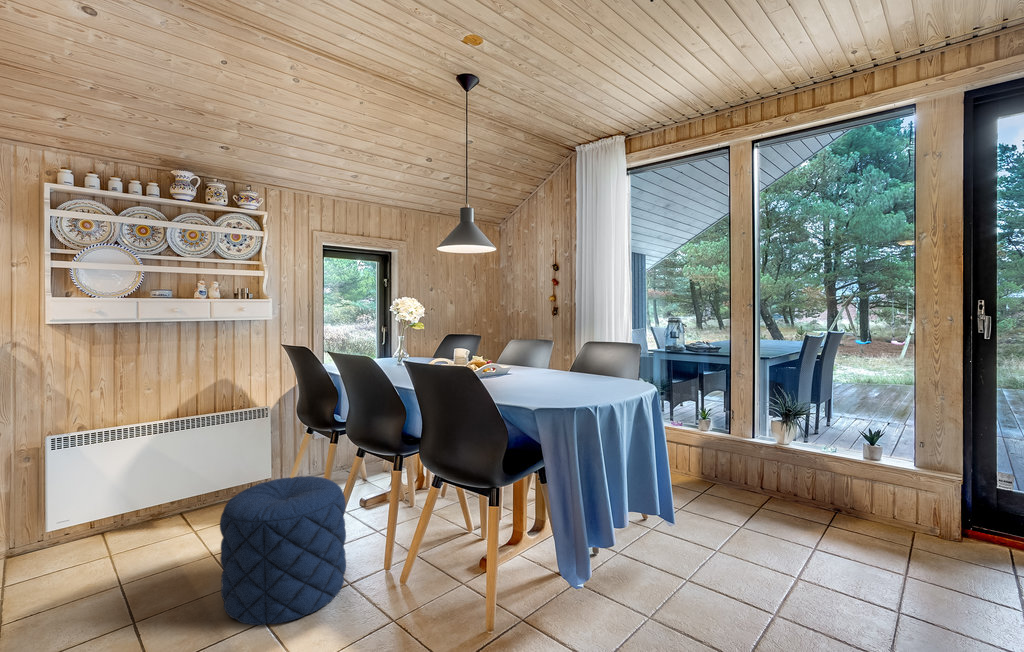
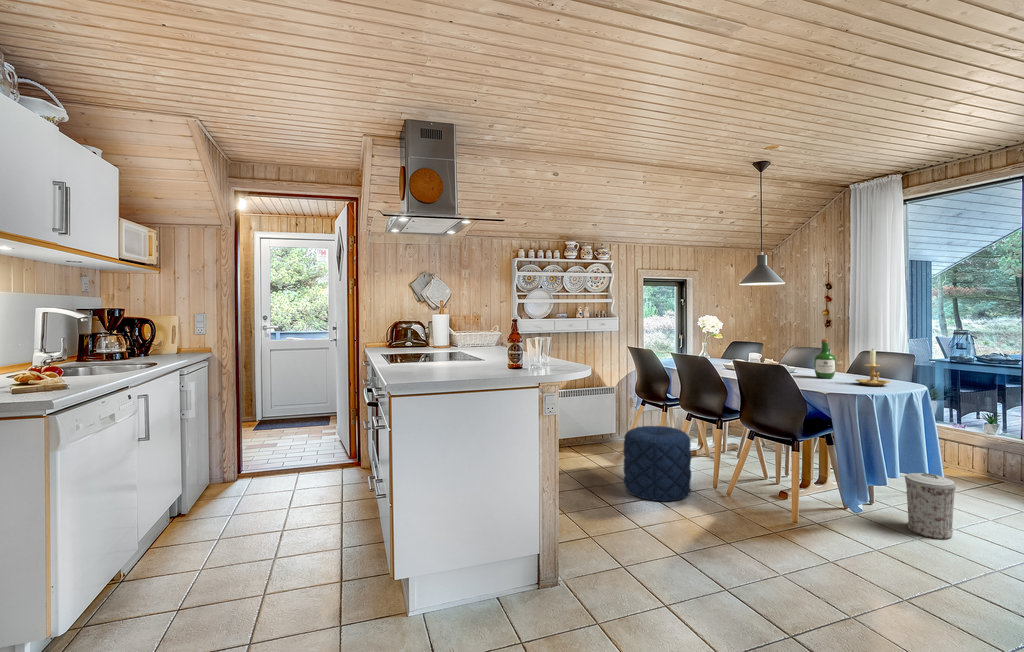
wine bottle: none [528,327,555,382] -> present [814,339,836,379]
candle holder: none [575,339,616,391] -> present [855,349,890,386]
trash can: none [633,513,692,612] -> present [905,473,956,539]

